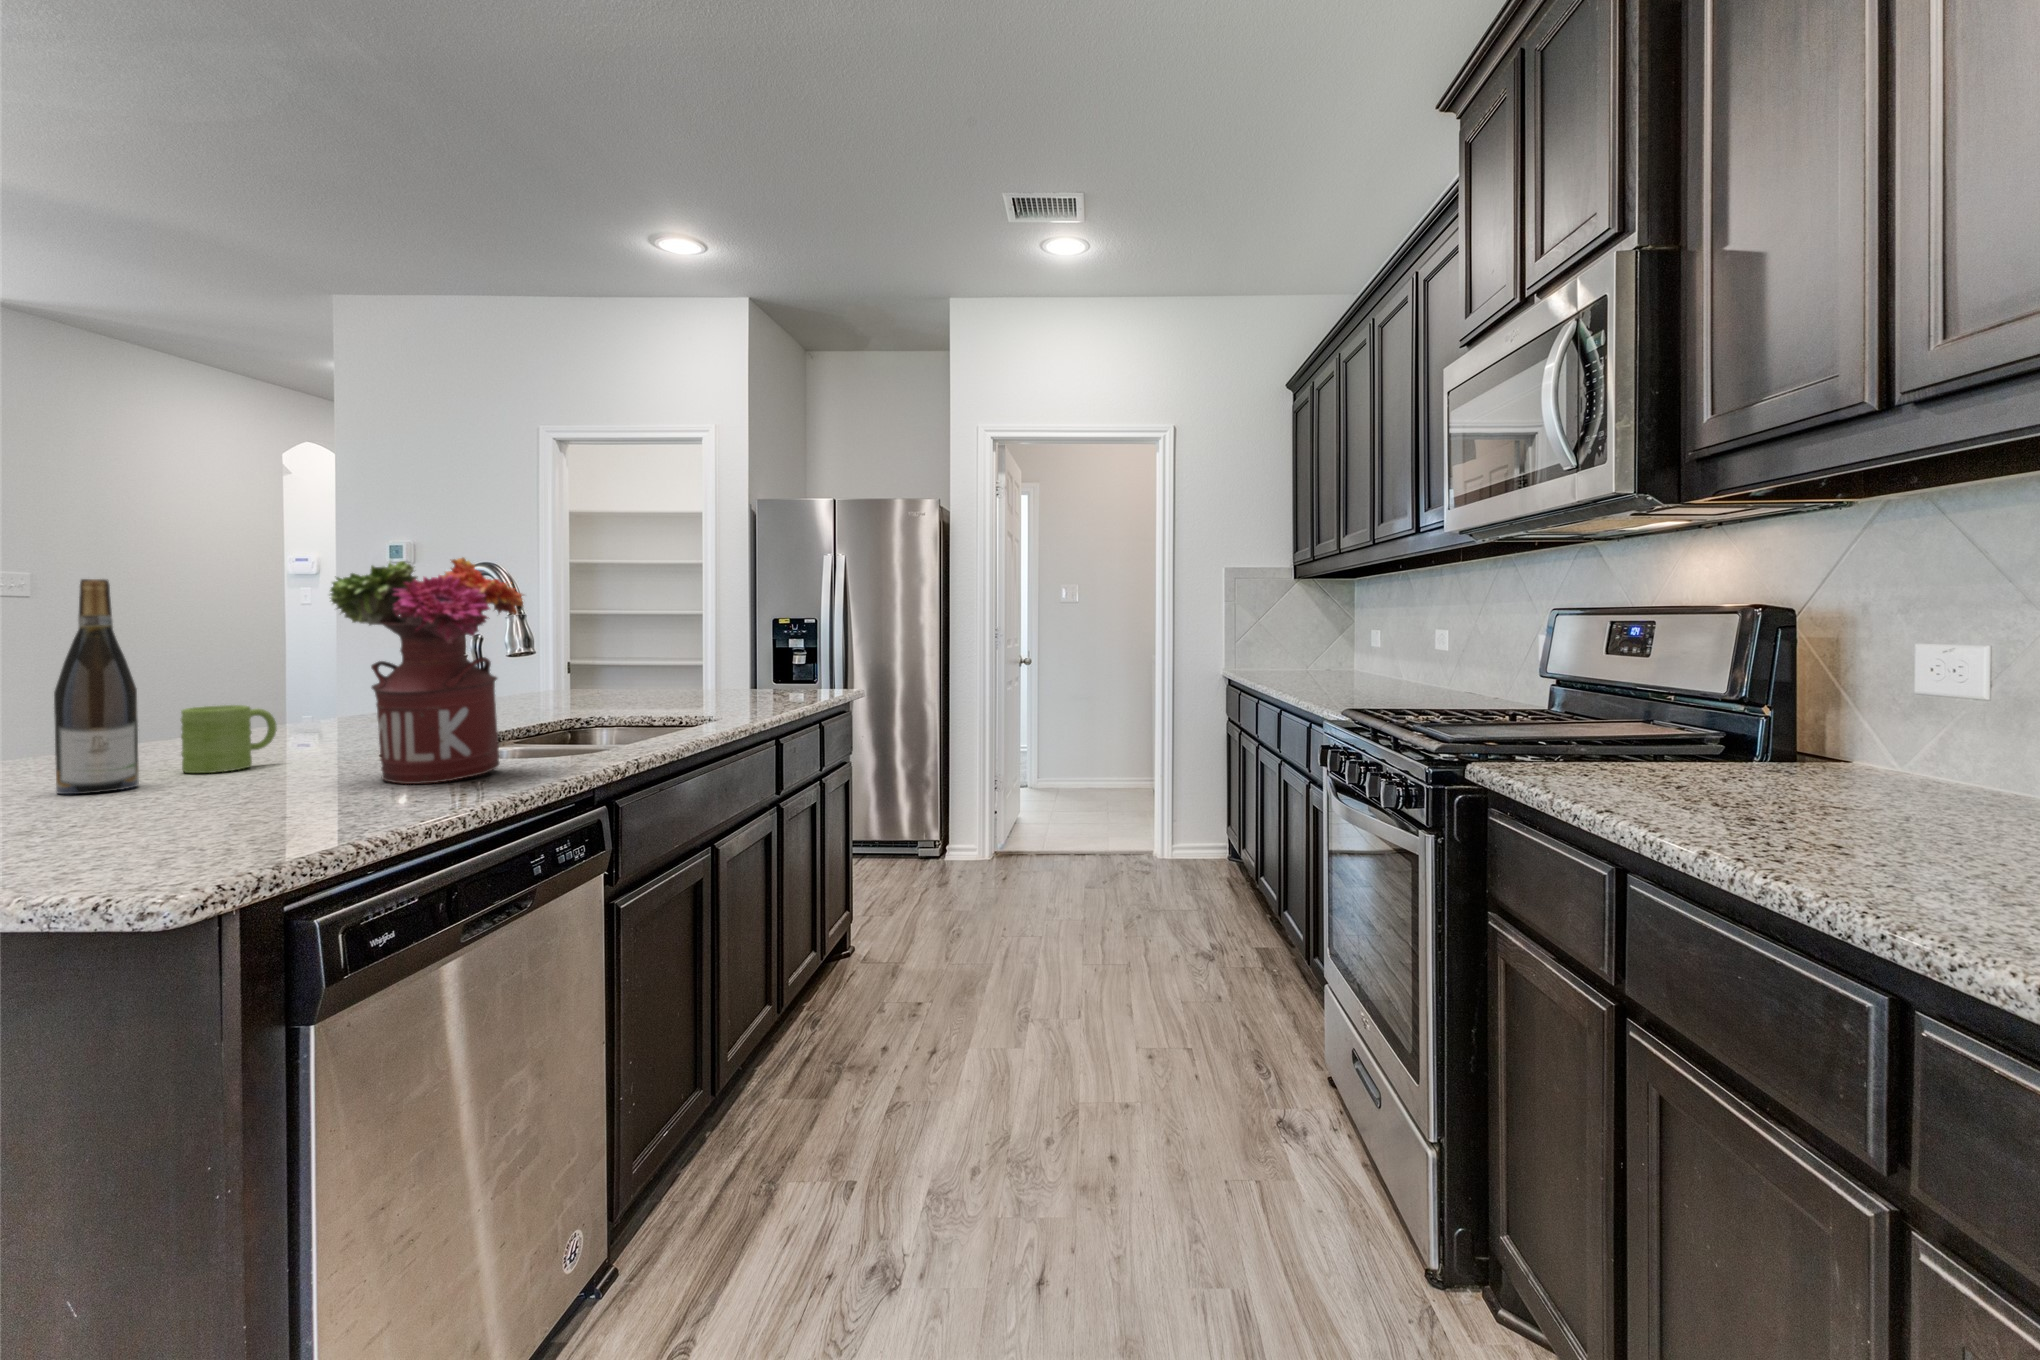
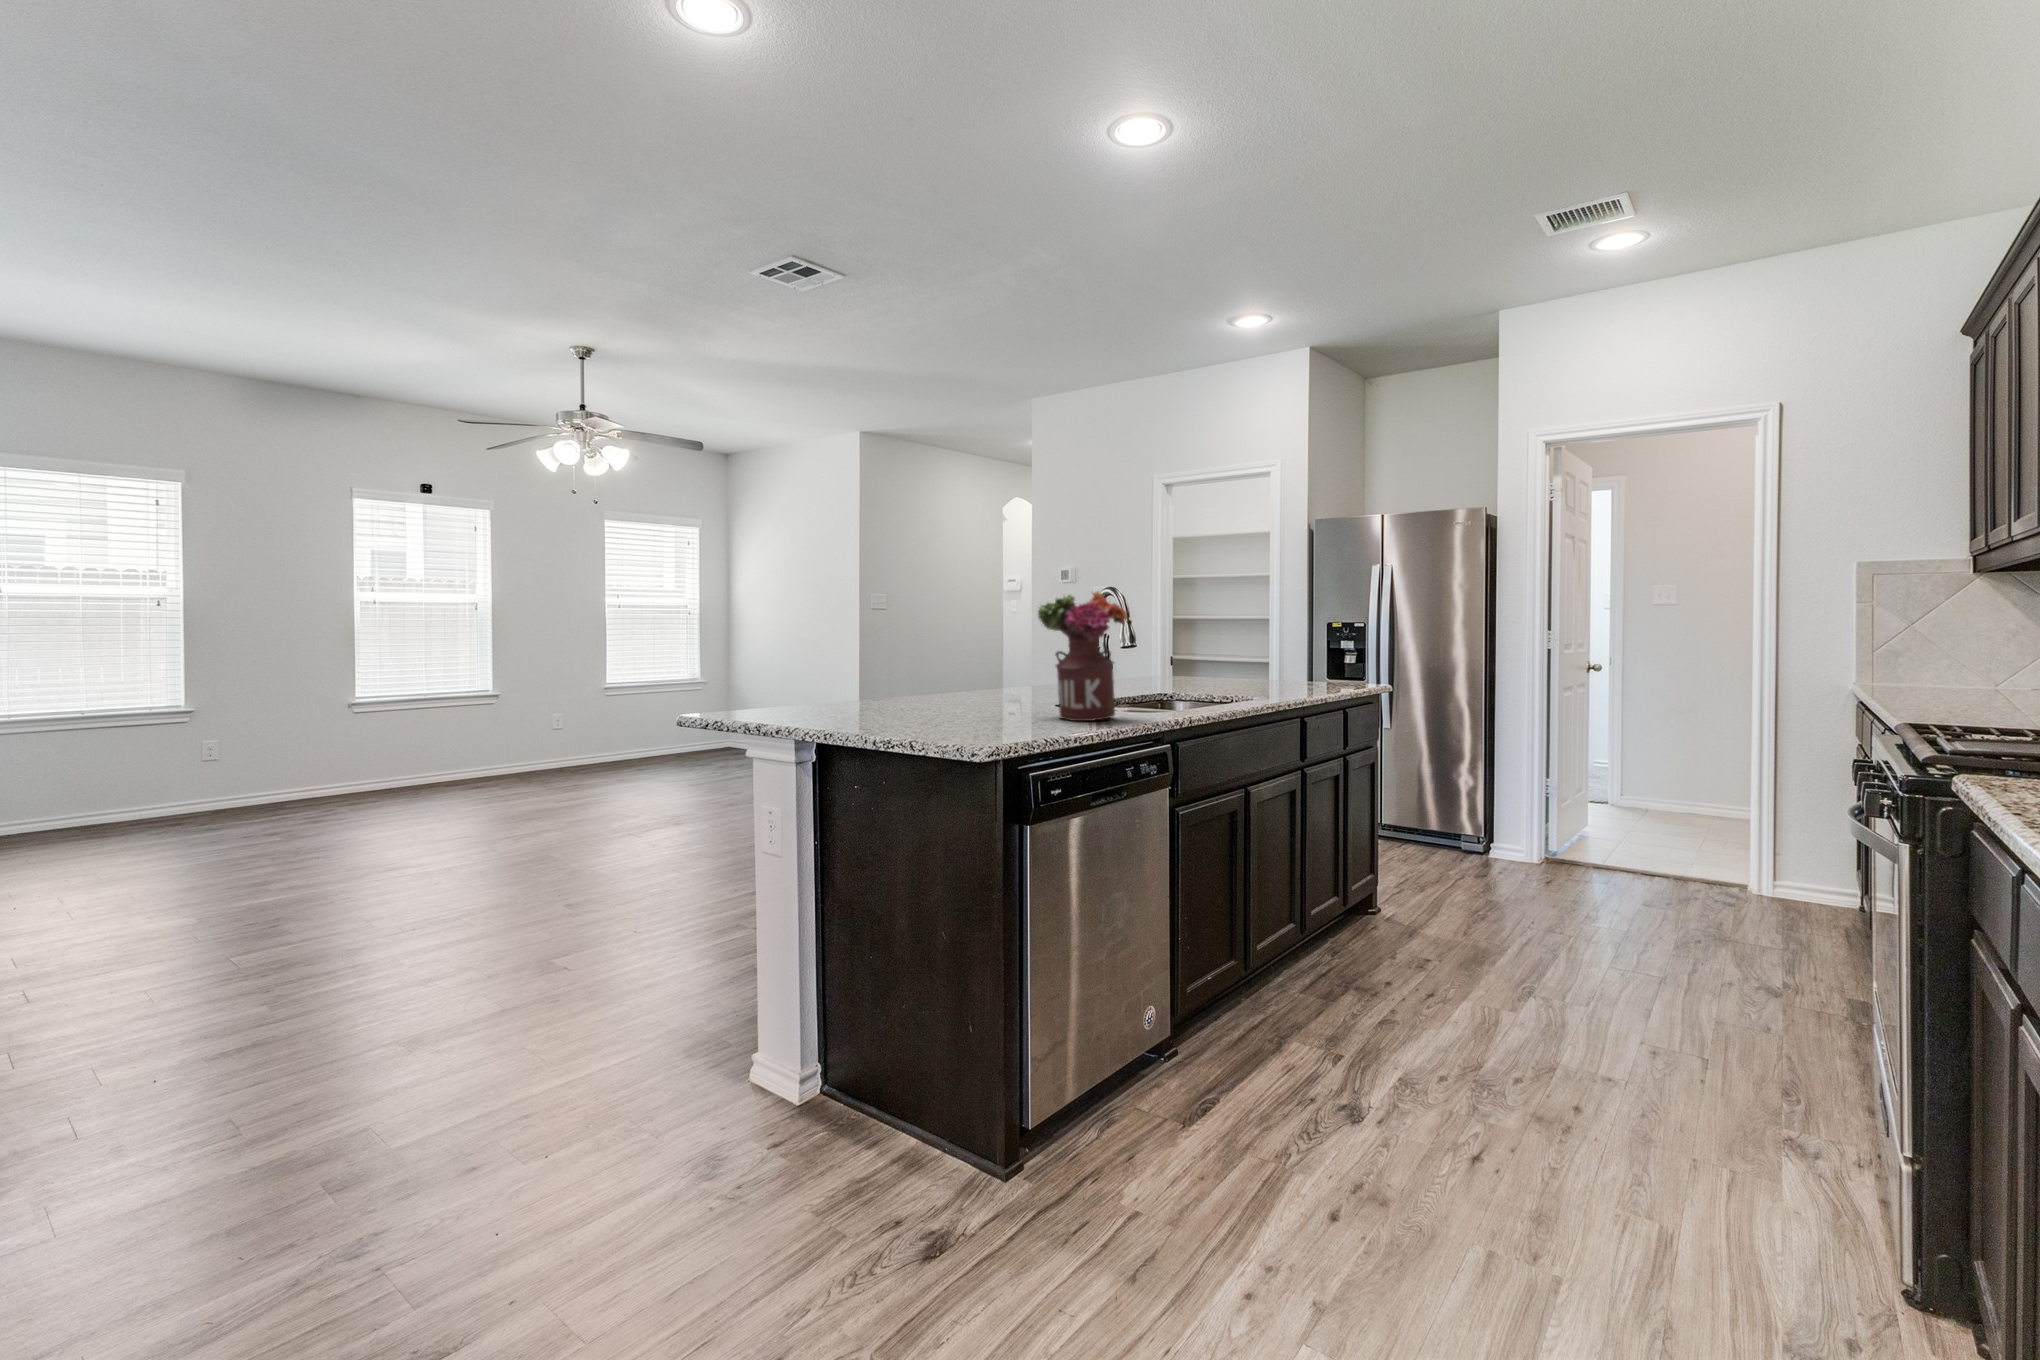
wine bottle: present [54,579,139,794] -> none [935,608,963,713]
mug: present [181,705,277,773] -> none [977,674,1013,709]

